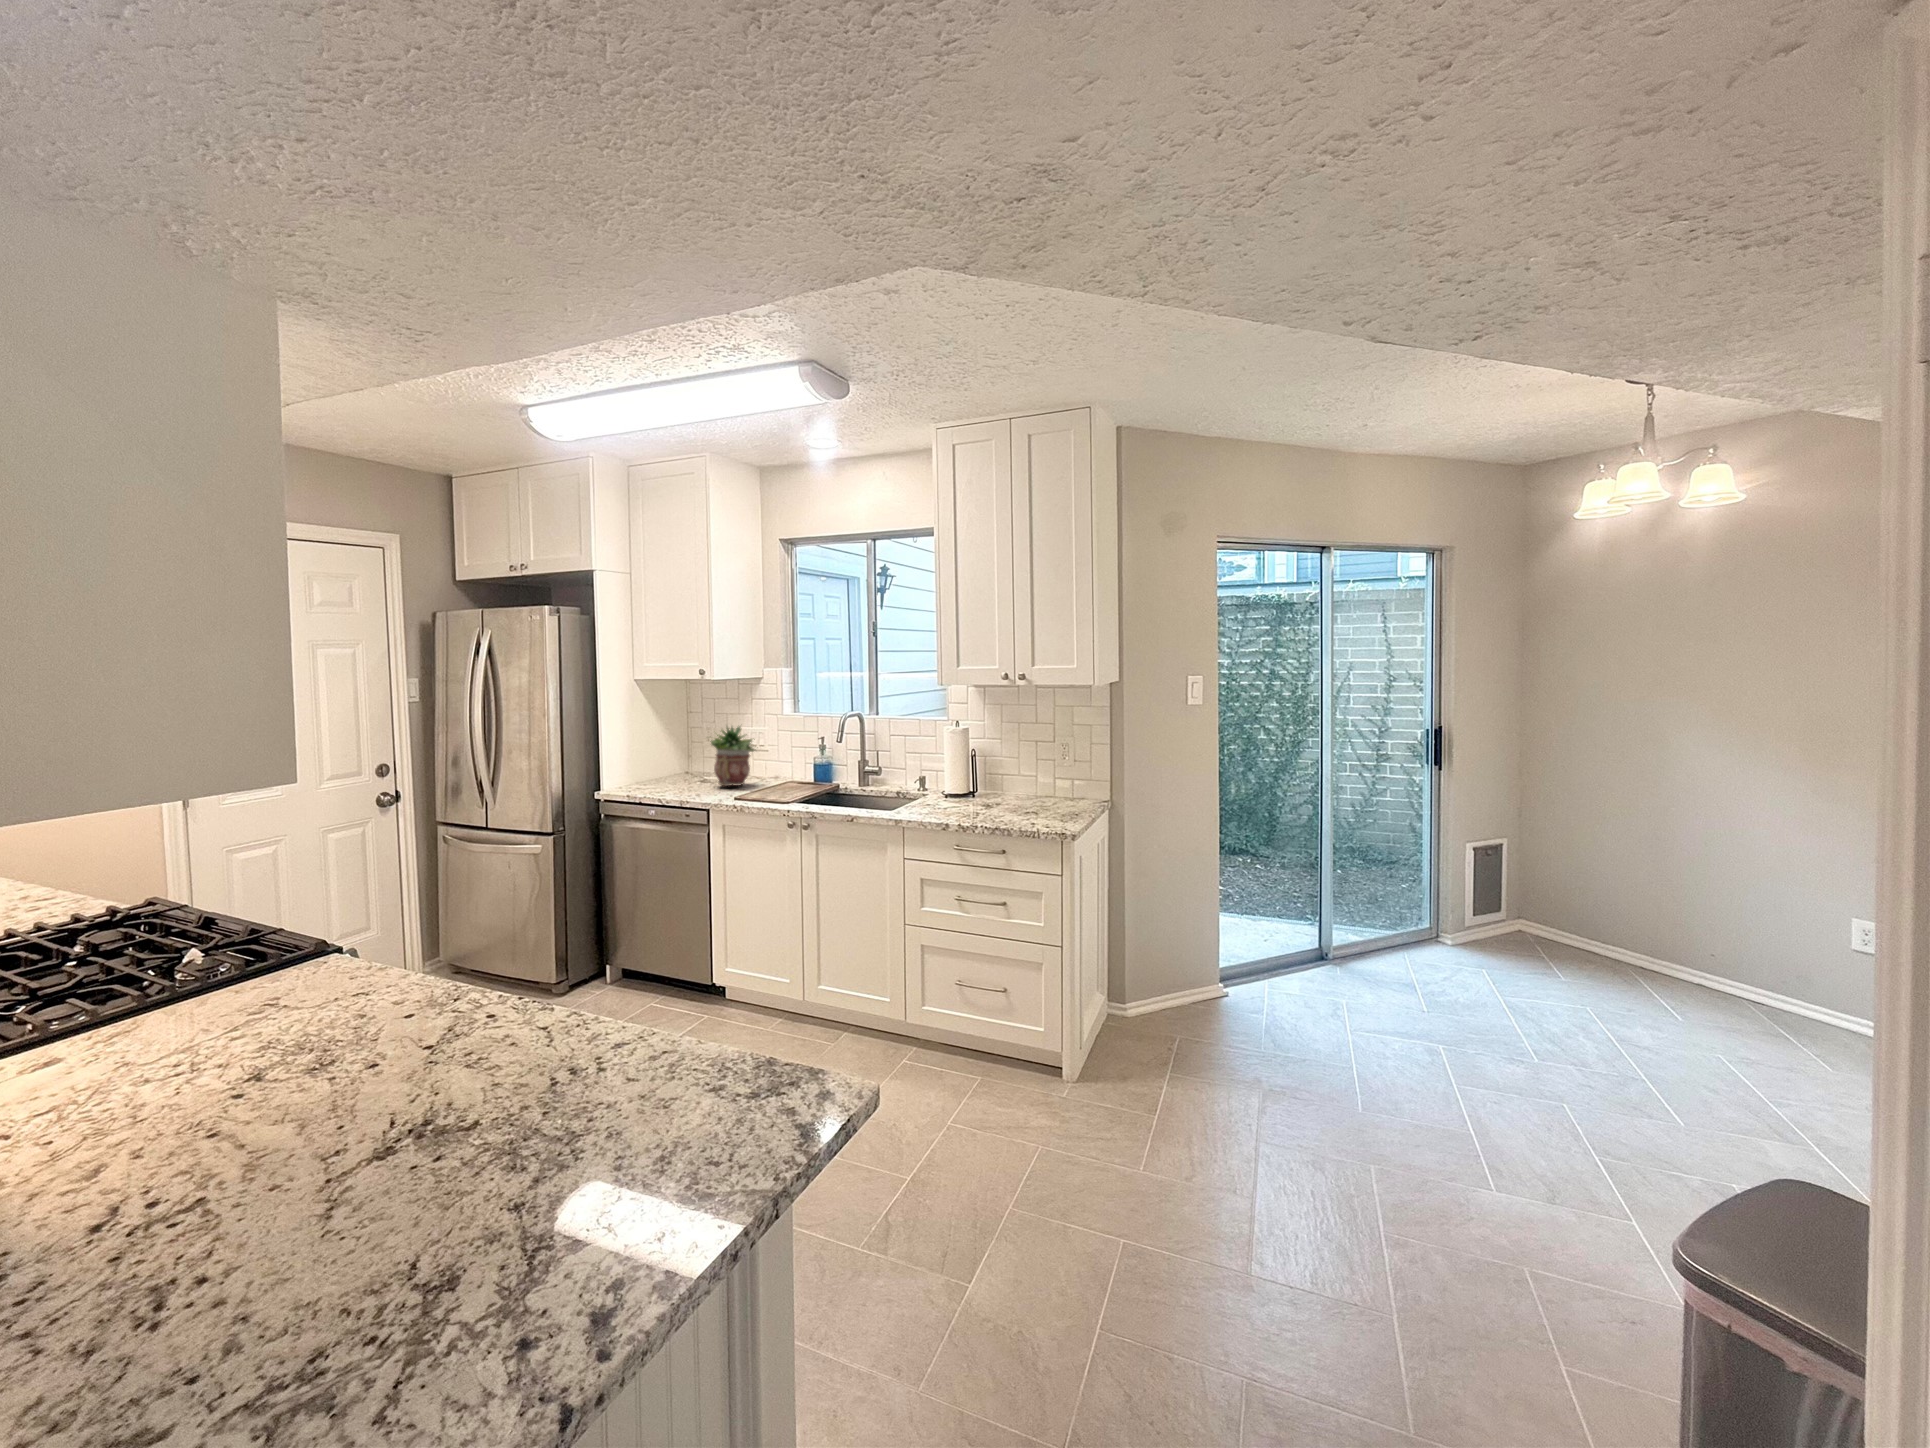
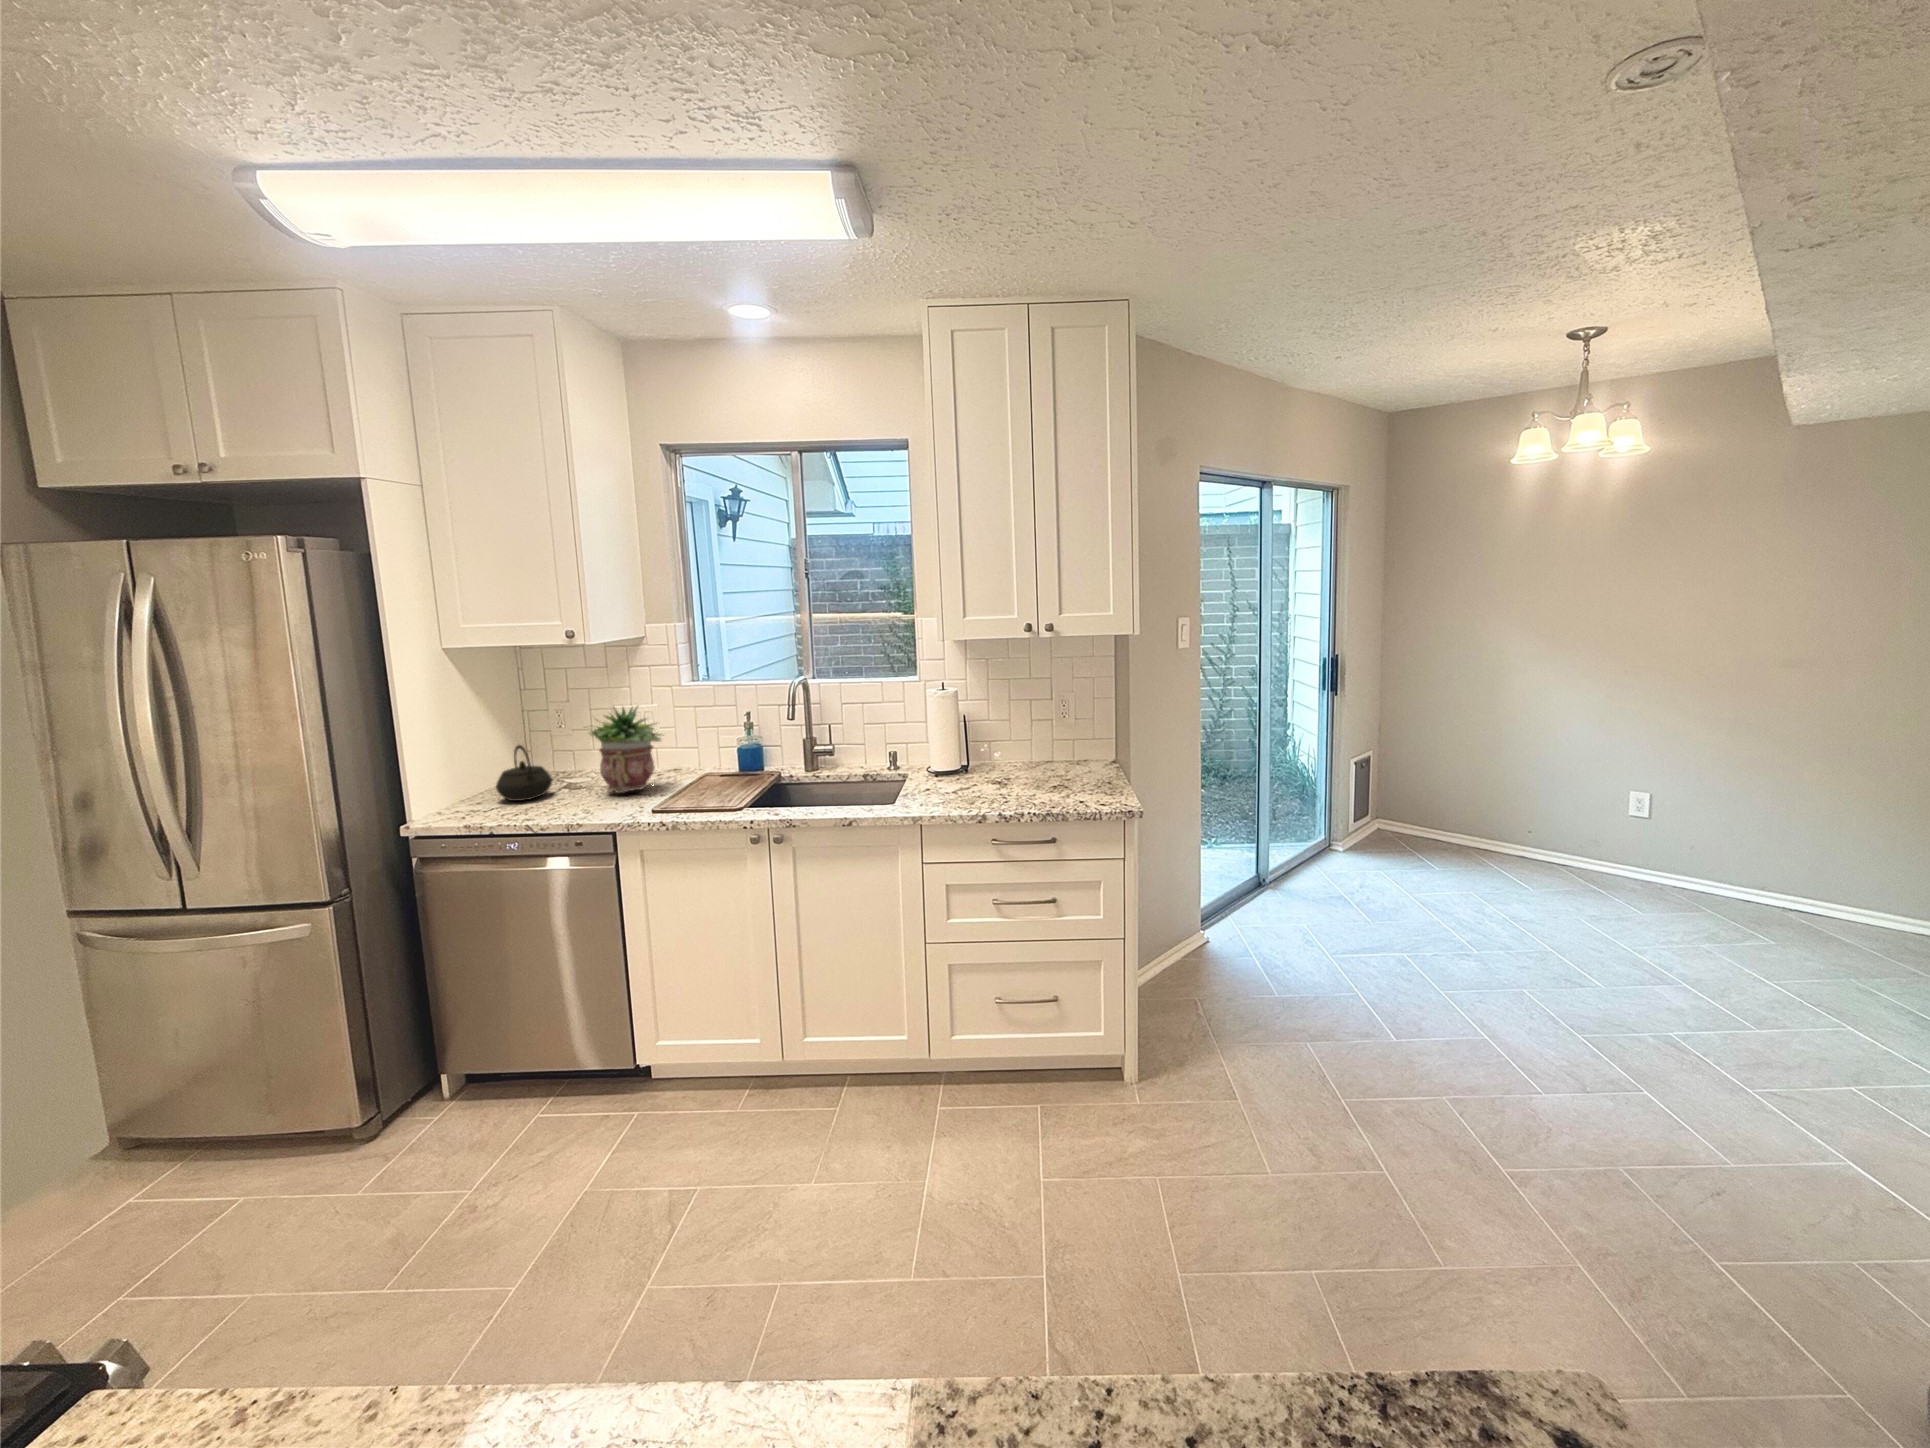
kettle: none [655,747,689,785] -> present [496,745,552,801]

